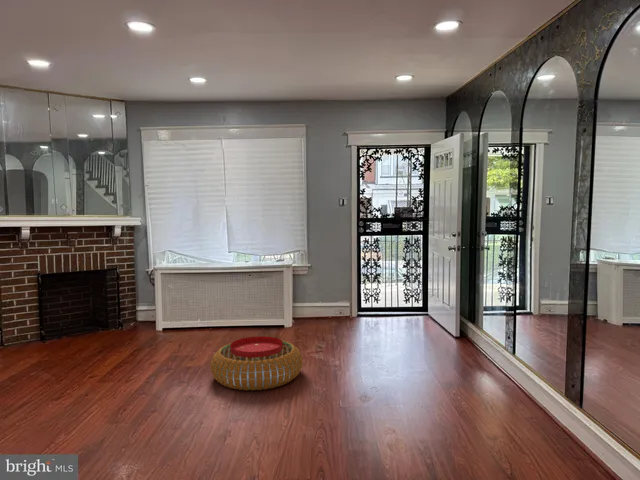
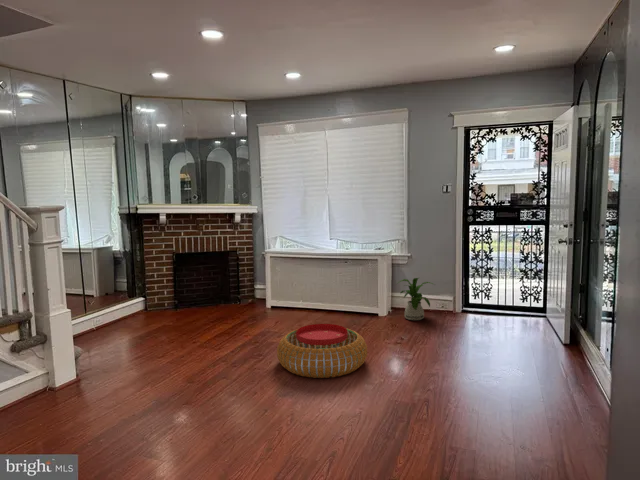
house plant: none [300,286,338,328] -> present [400,278,433,320]

